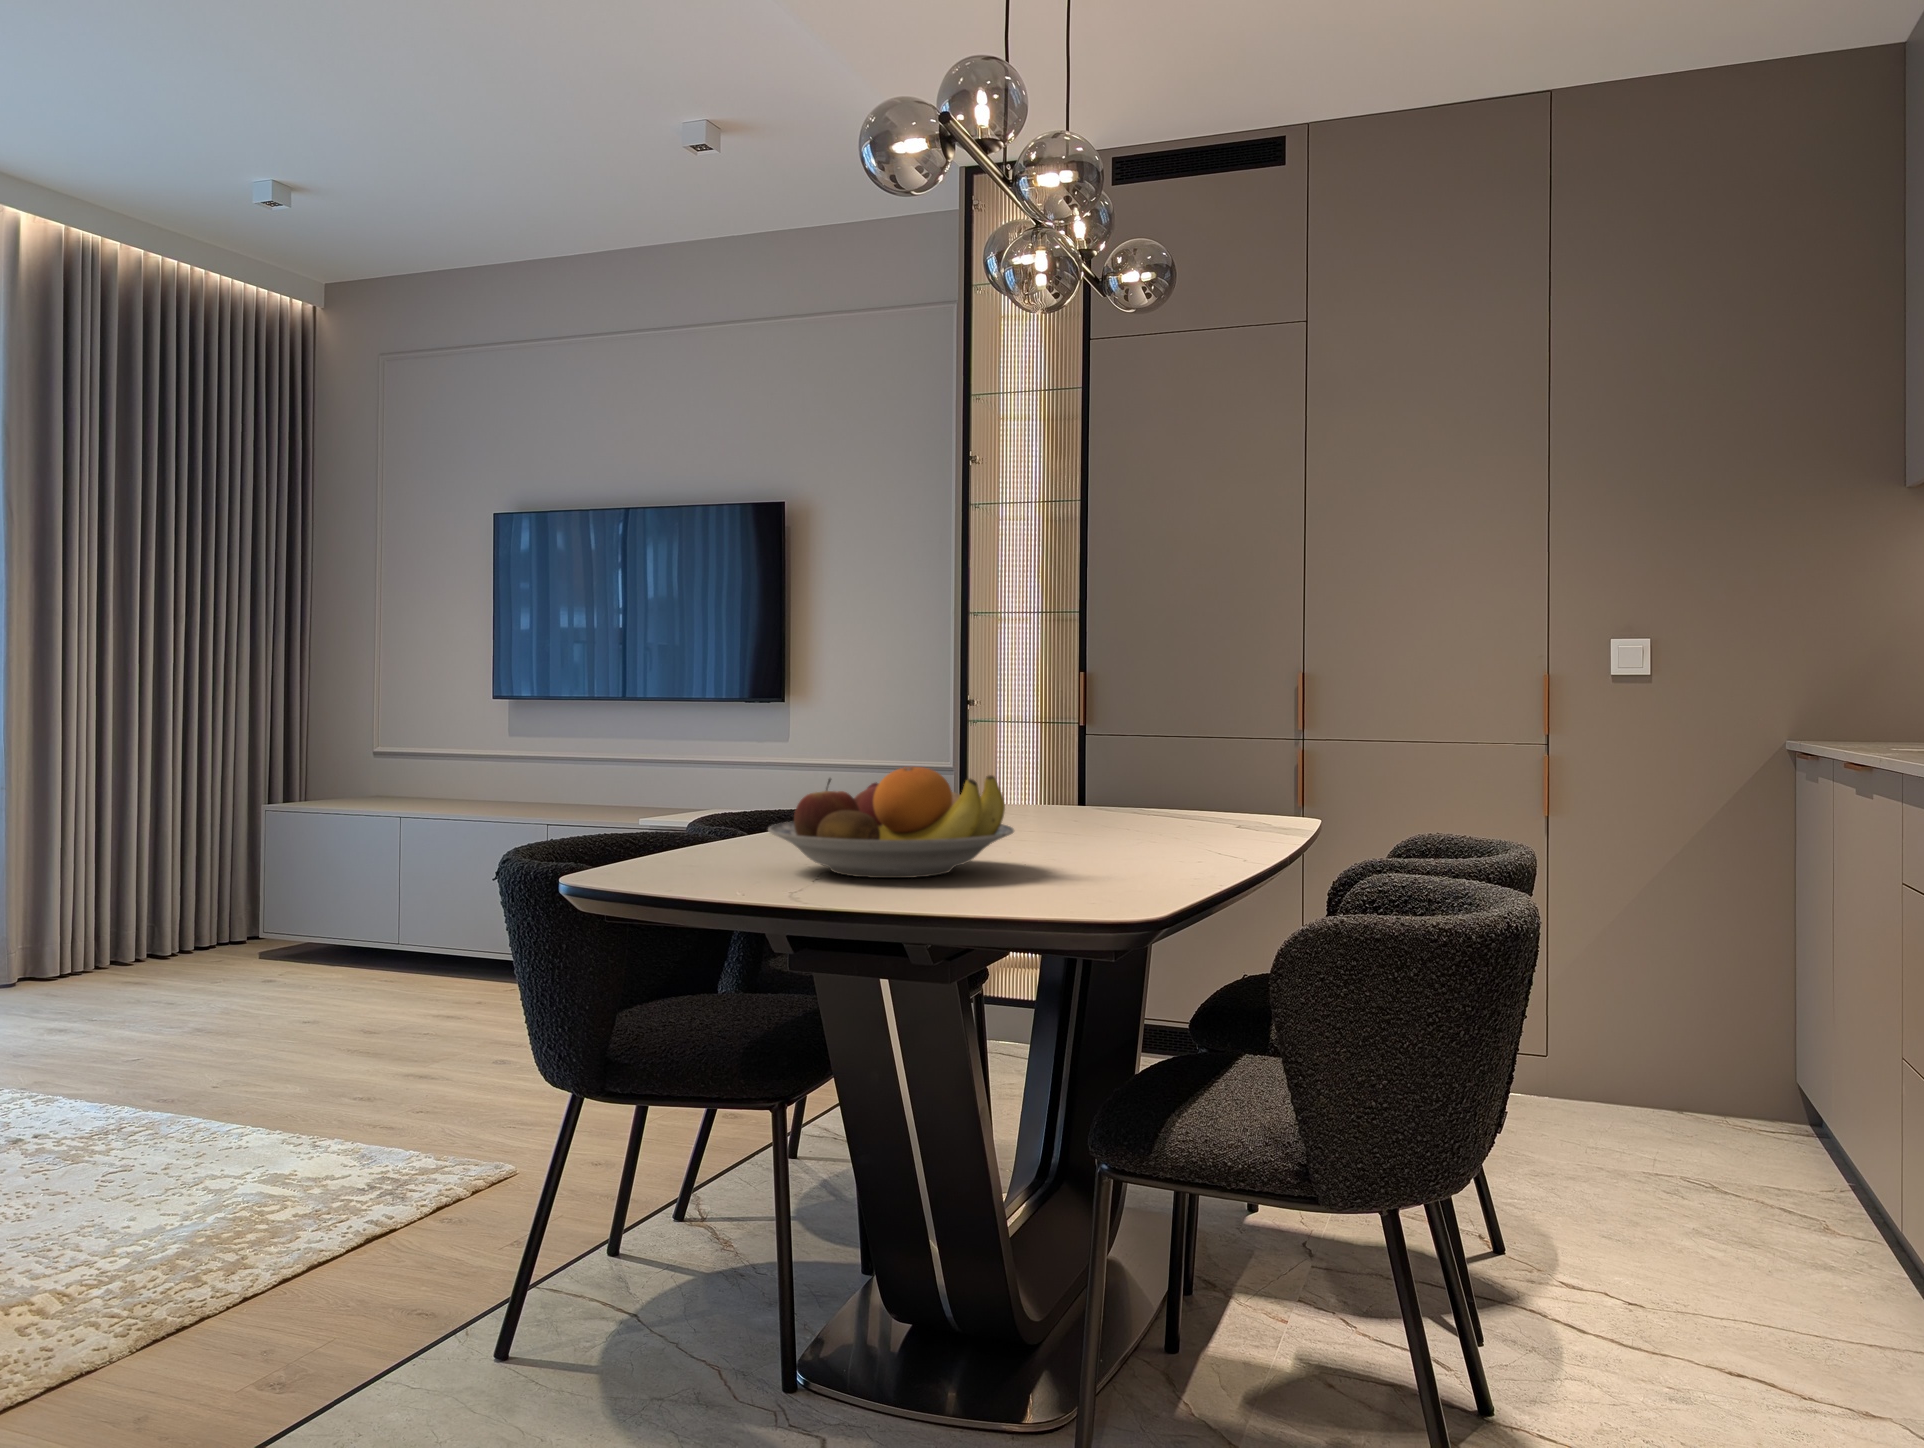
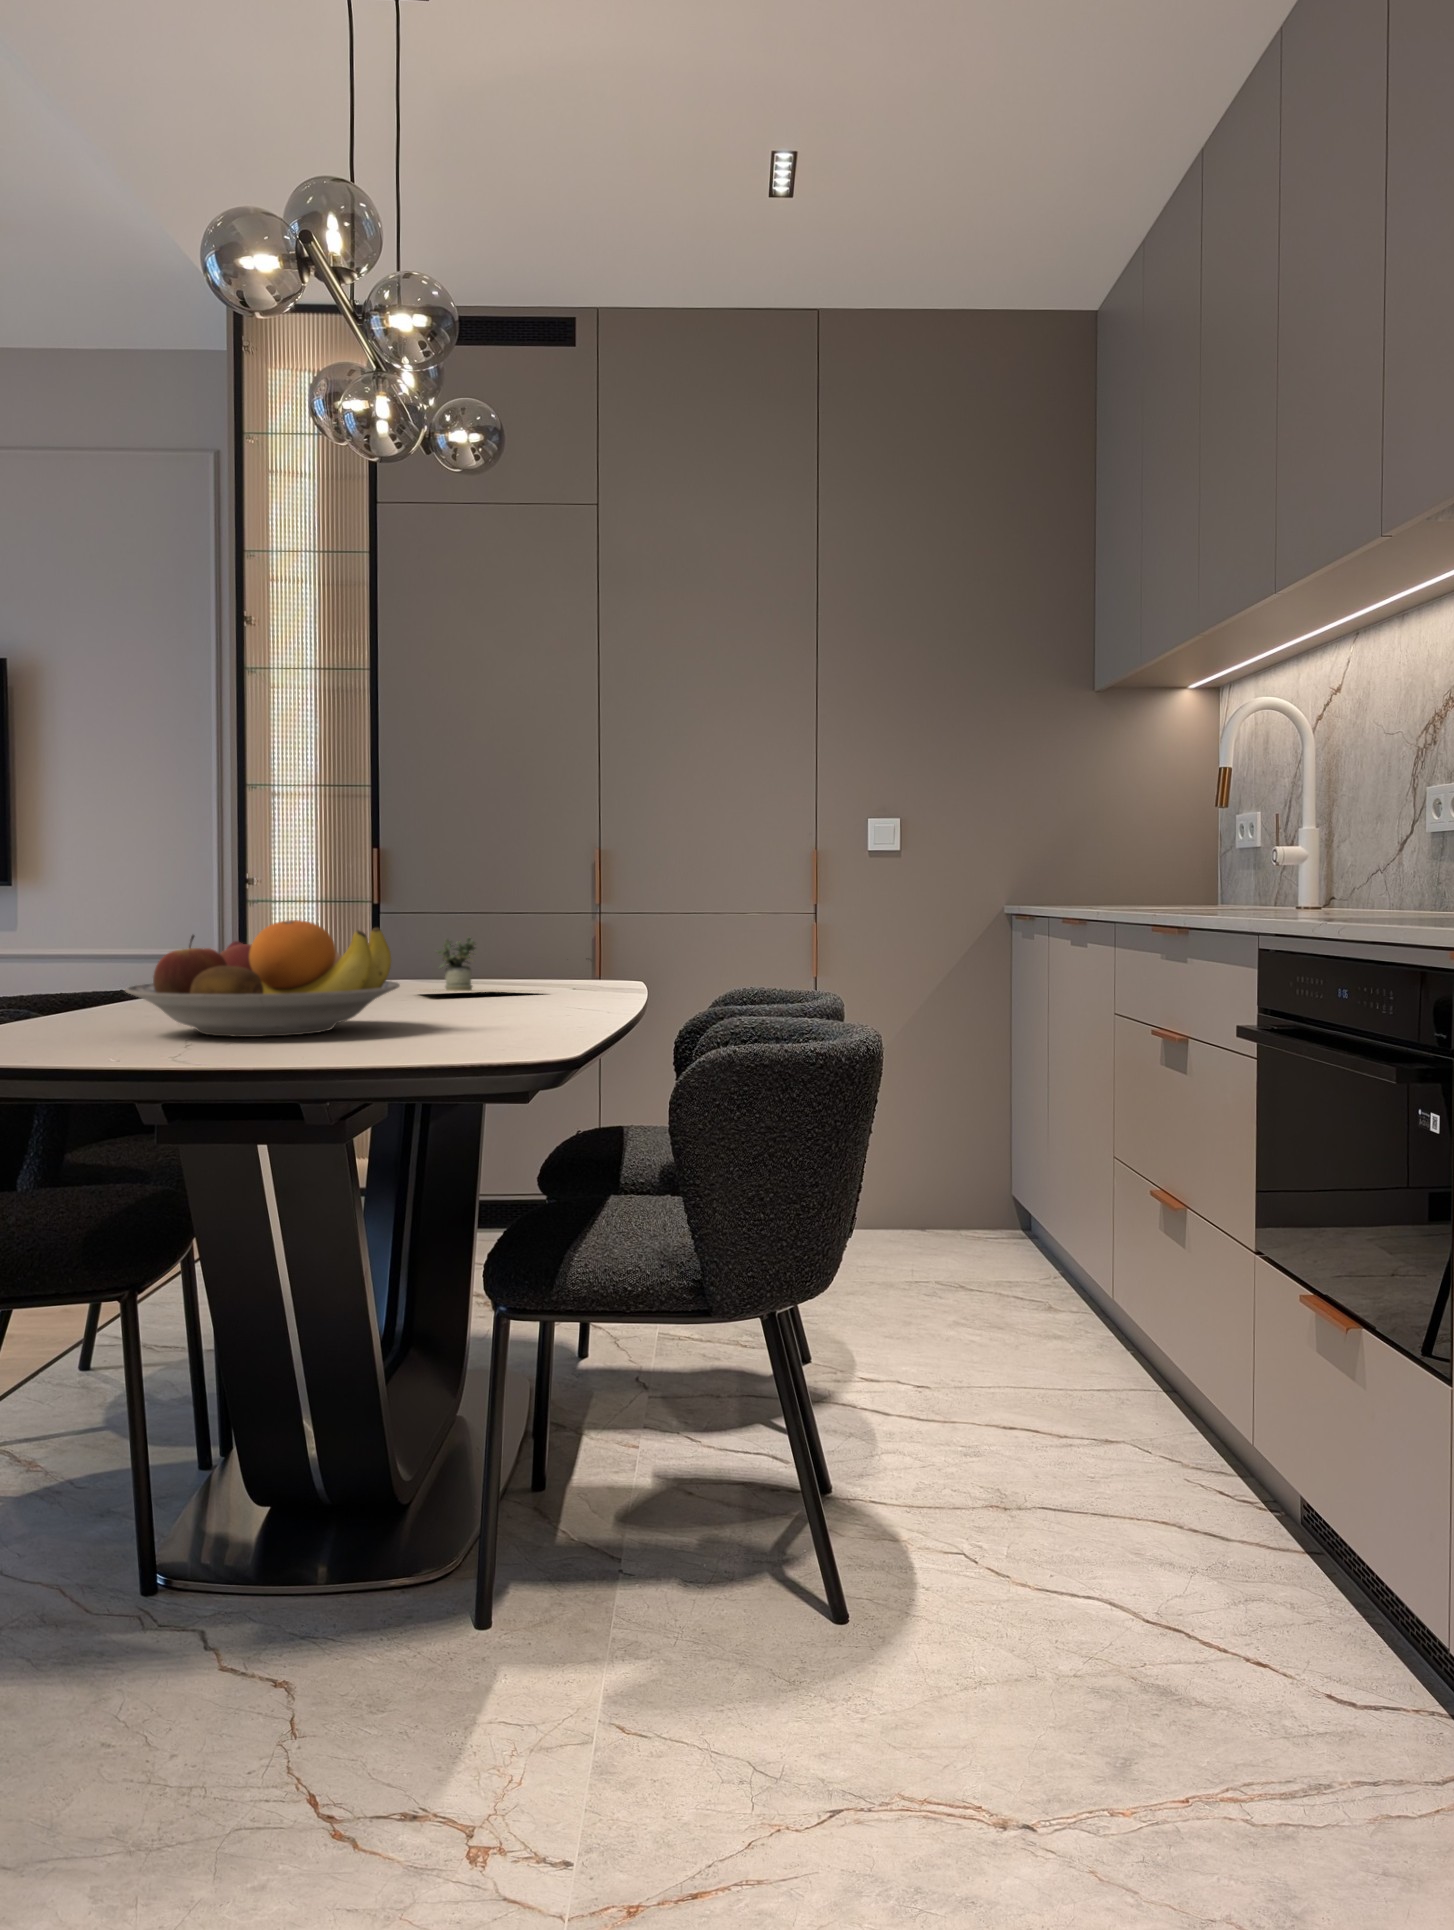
potted plant: none [1074,772,1256,831] -> present [423,937,531,992]

